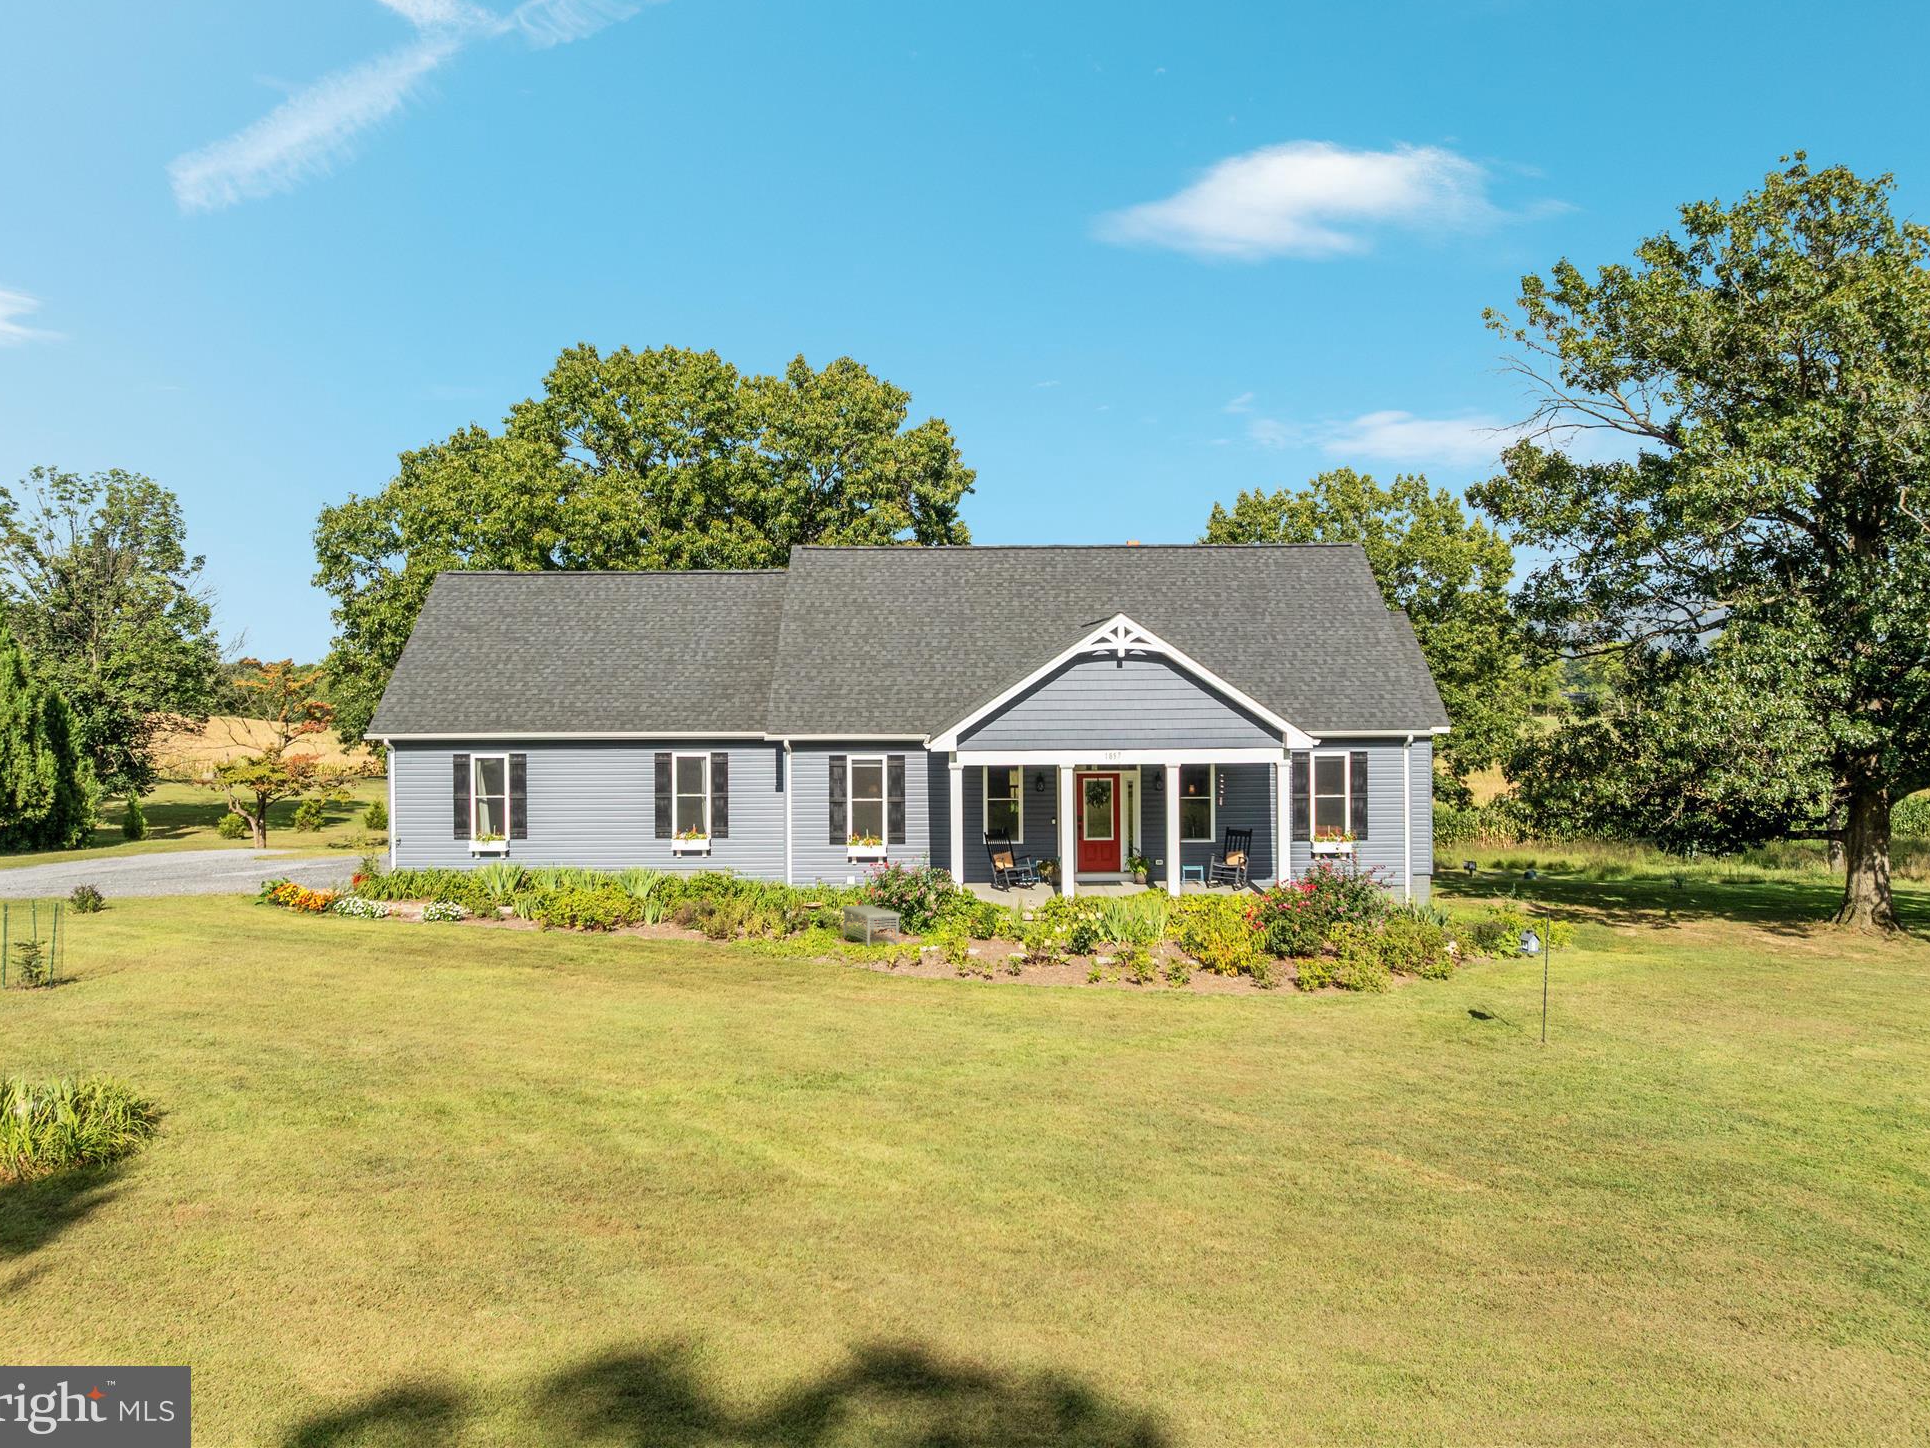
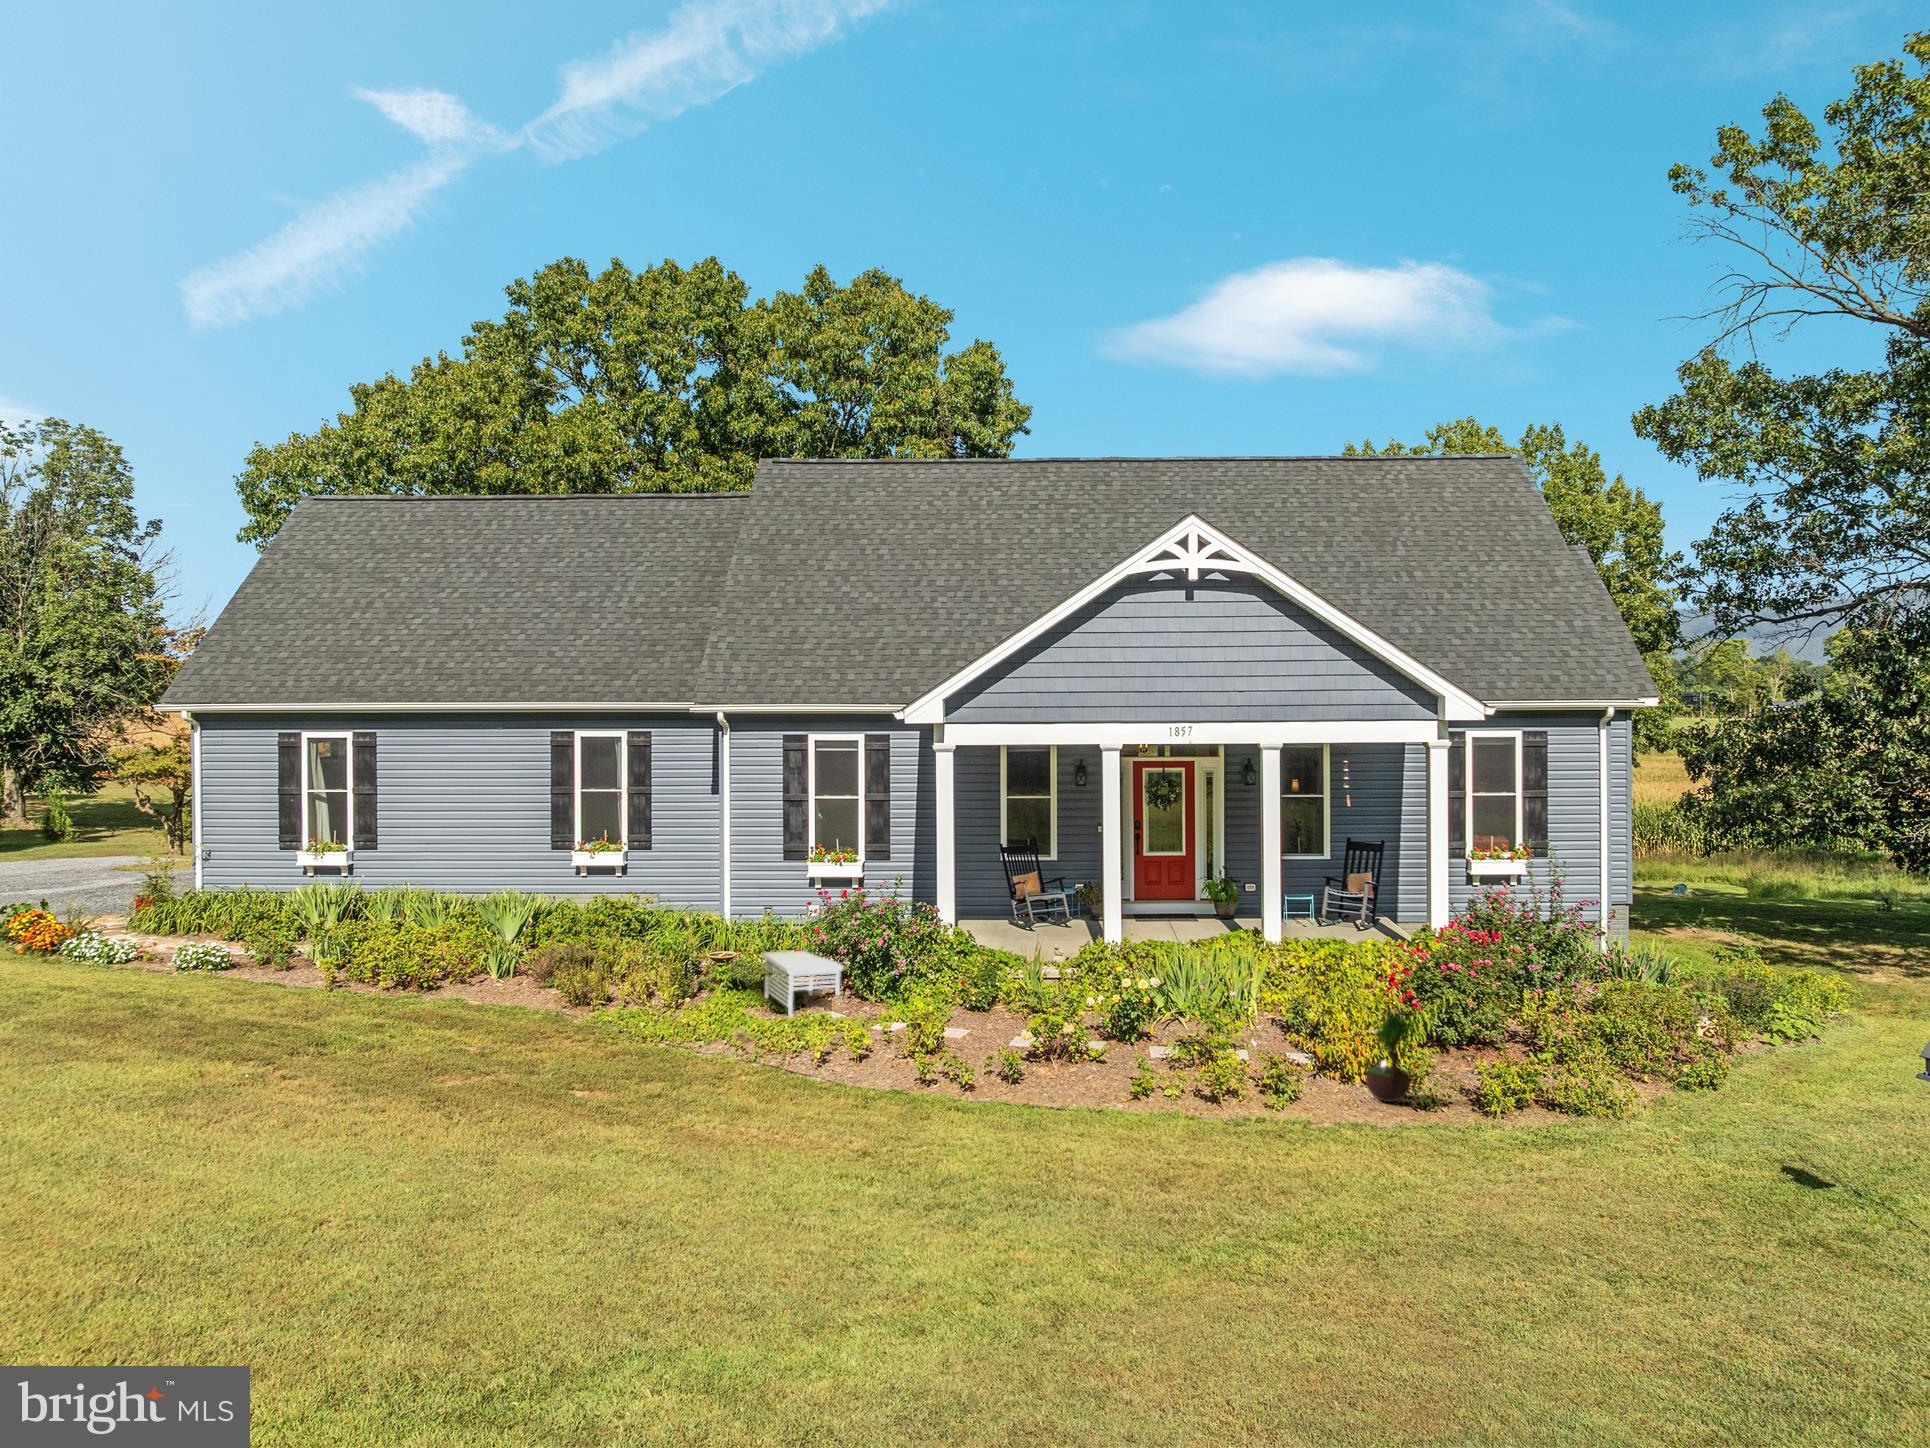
potted tree: none [1233,927,1267,985] -> present [1366,1009,1418,1102]

